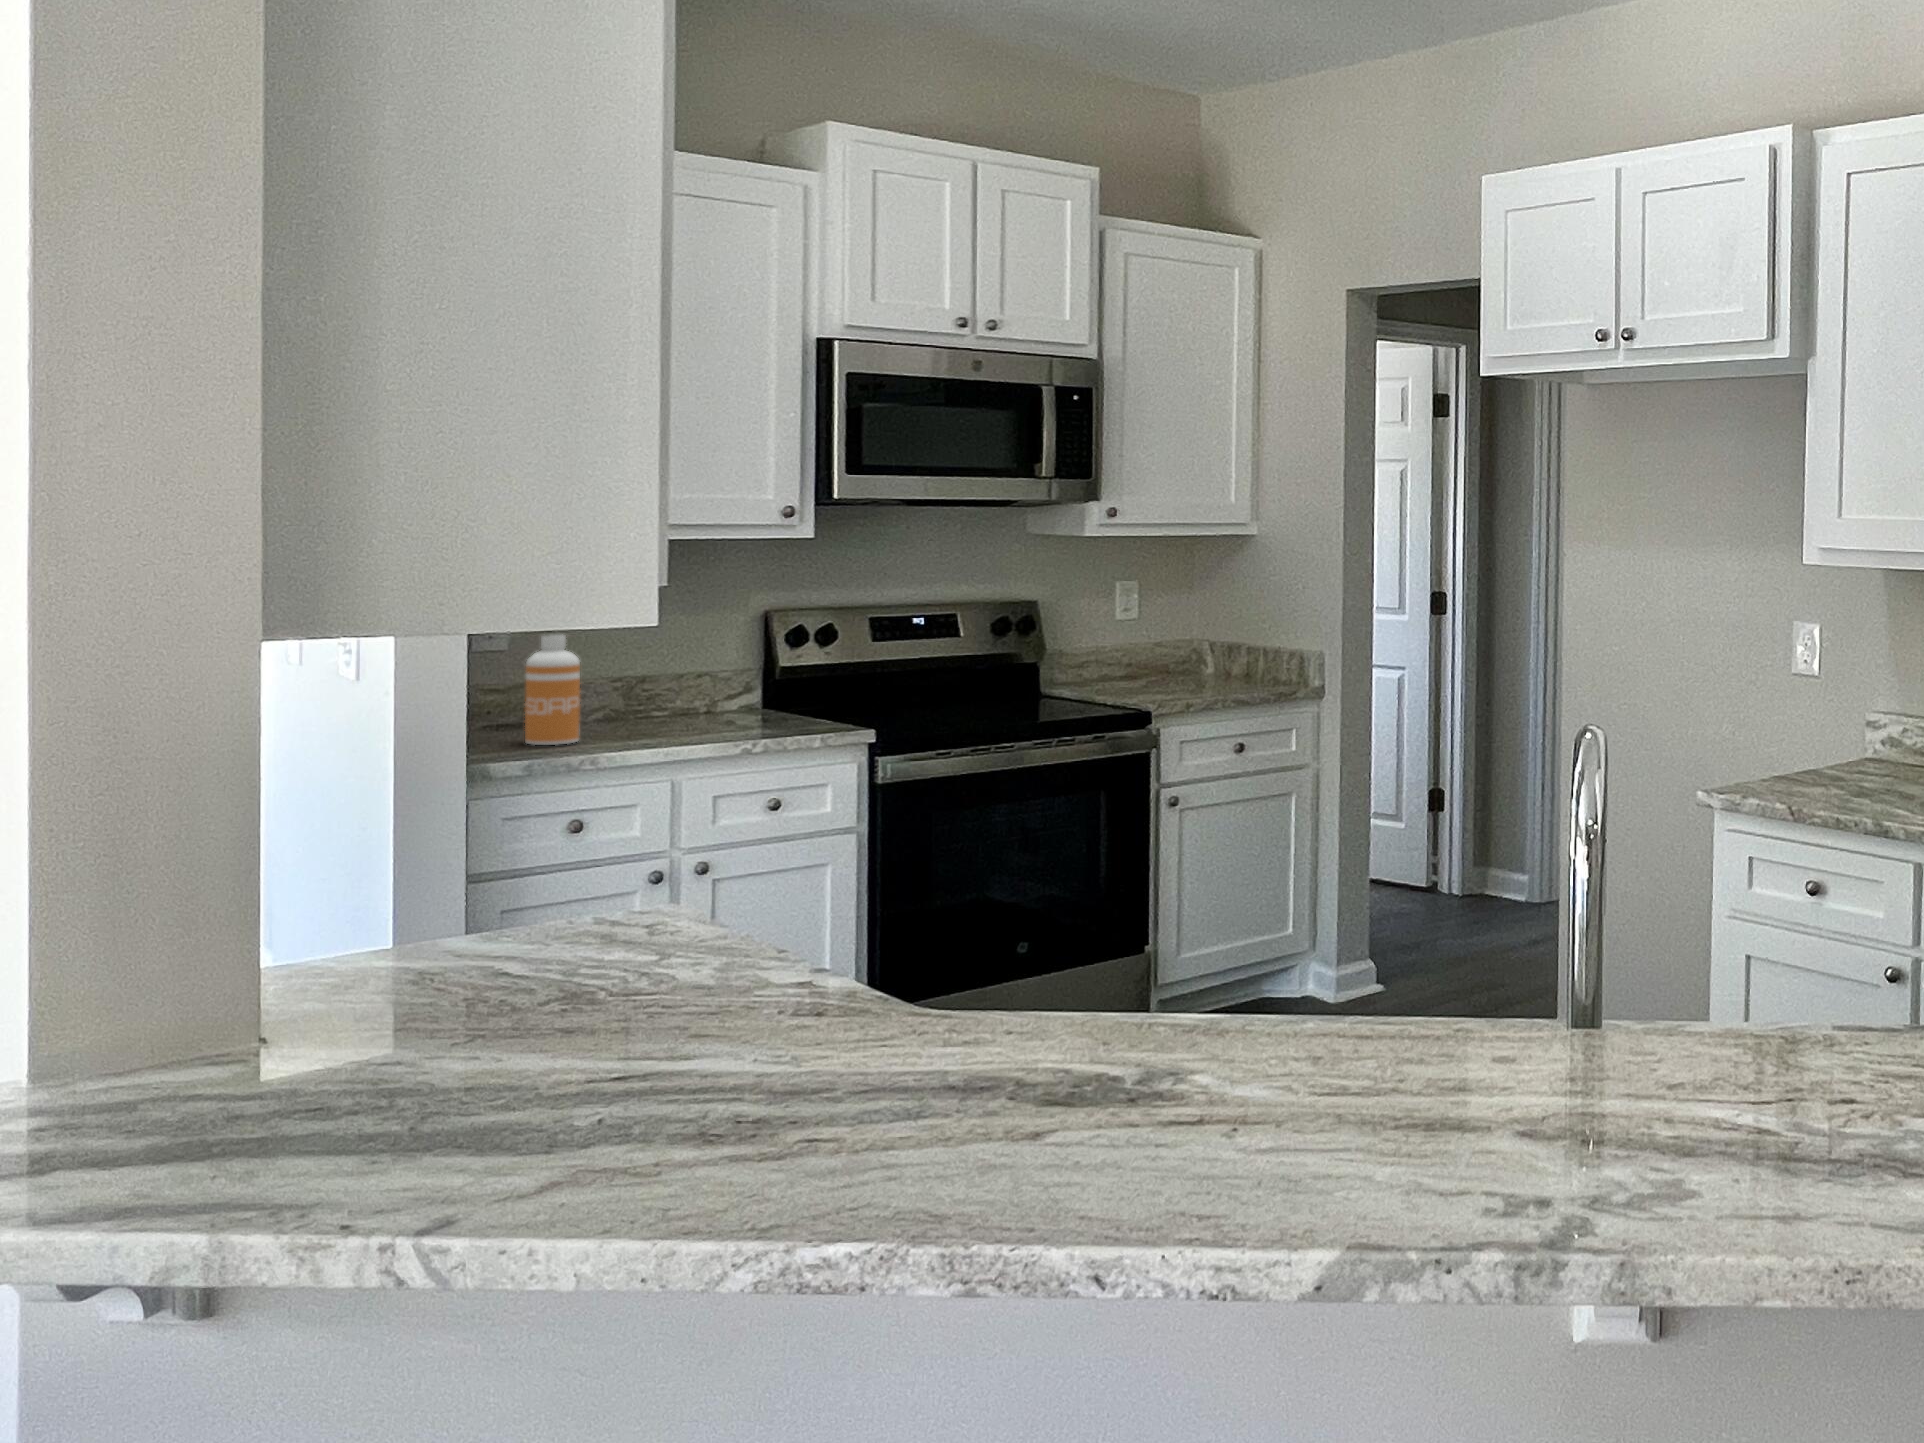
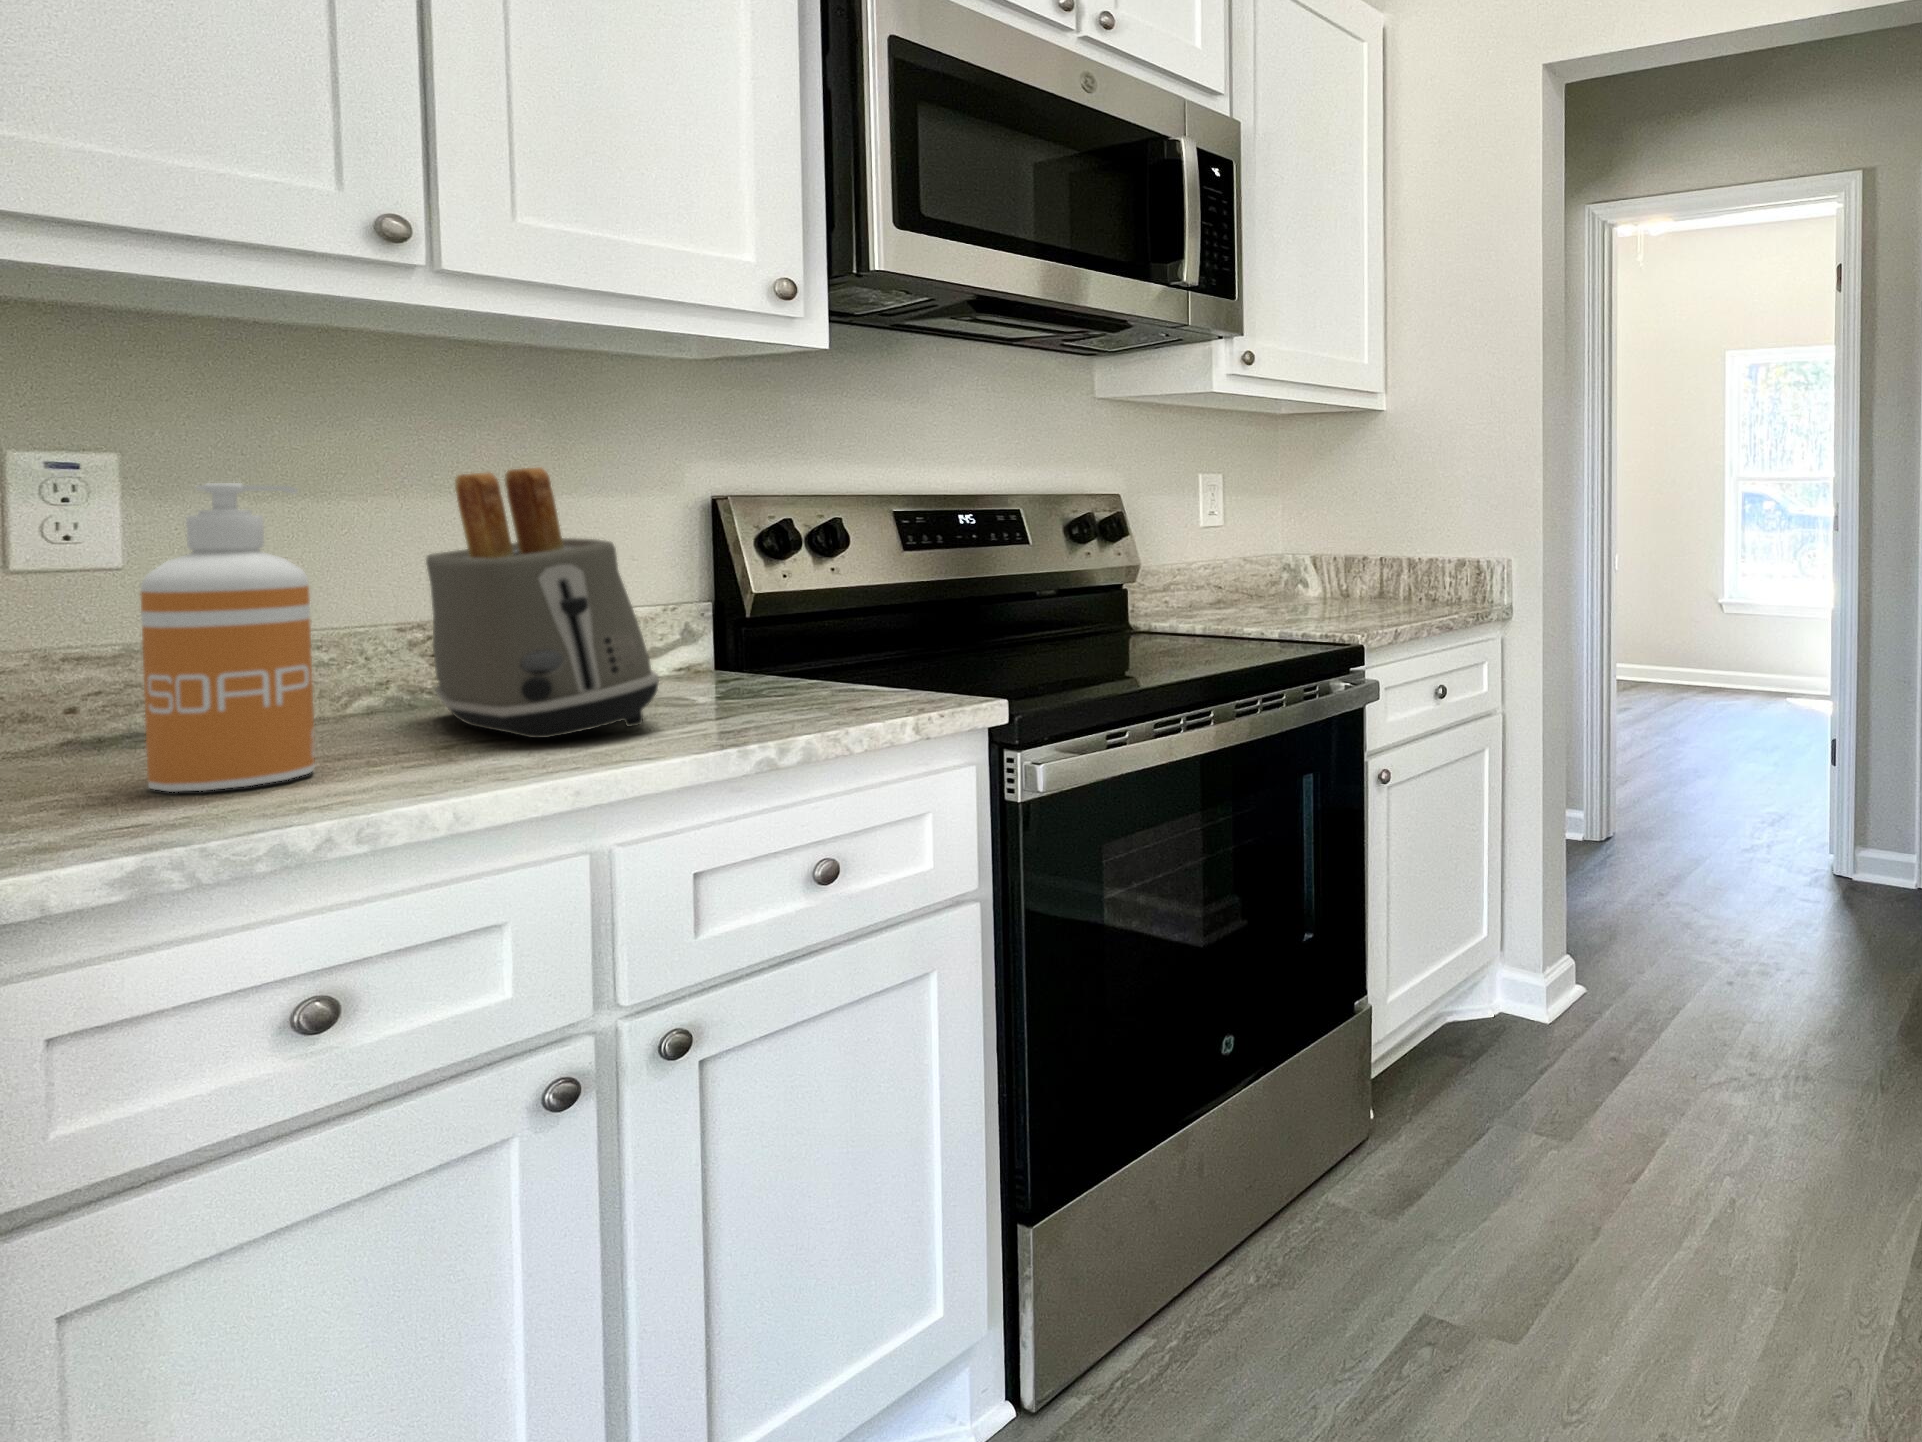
toaster: none [625,607,715,735] -> present [426,468,659,738]

